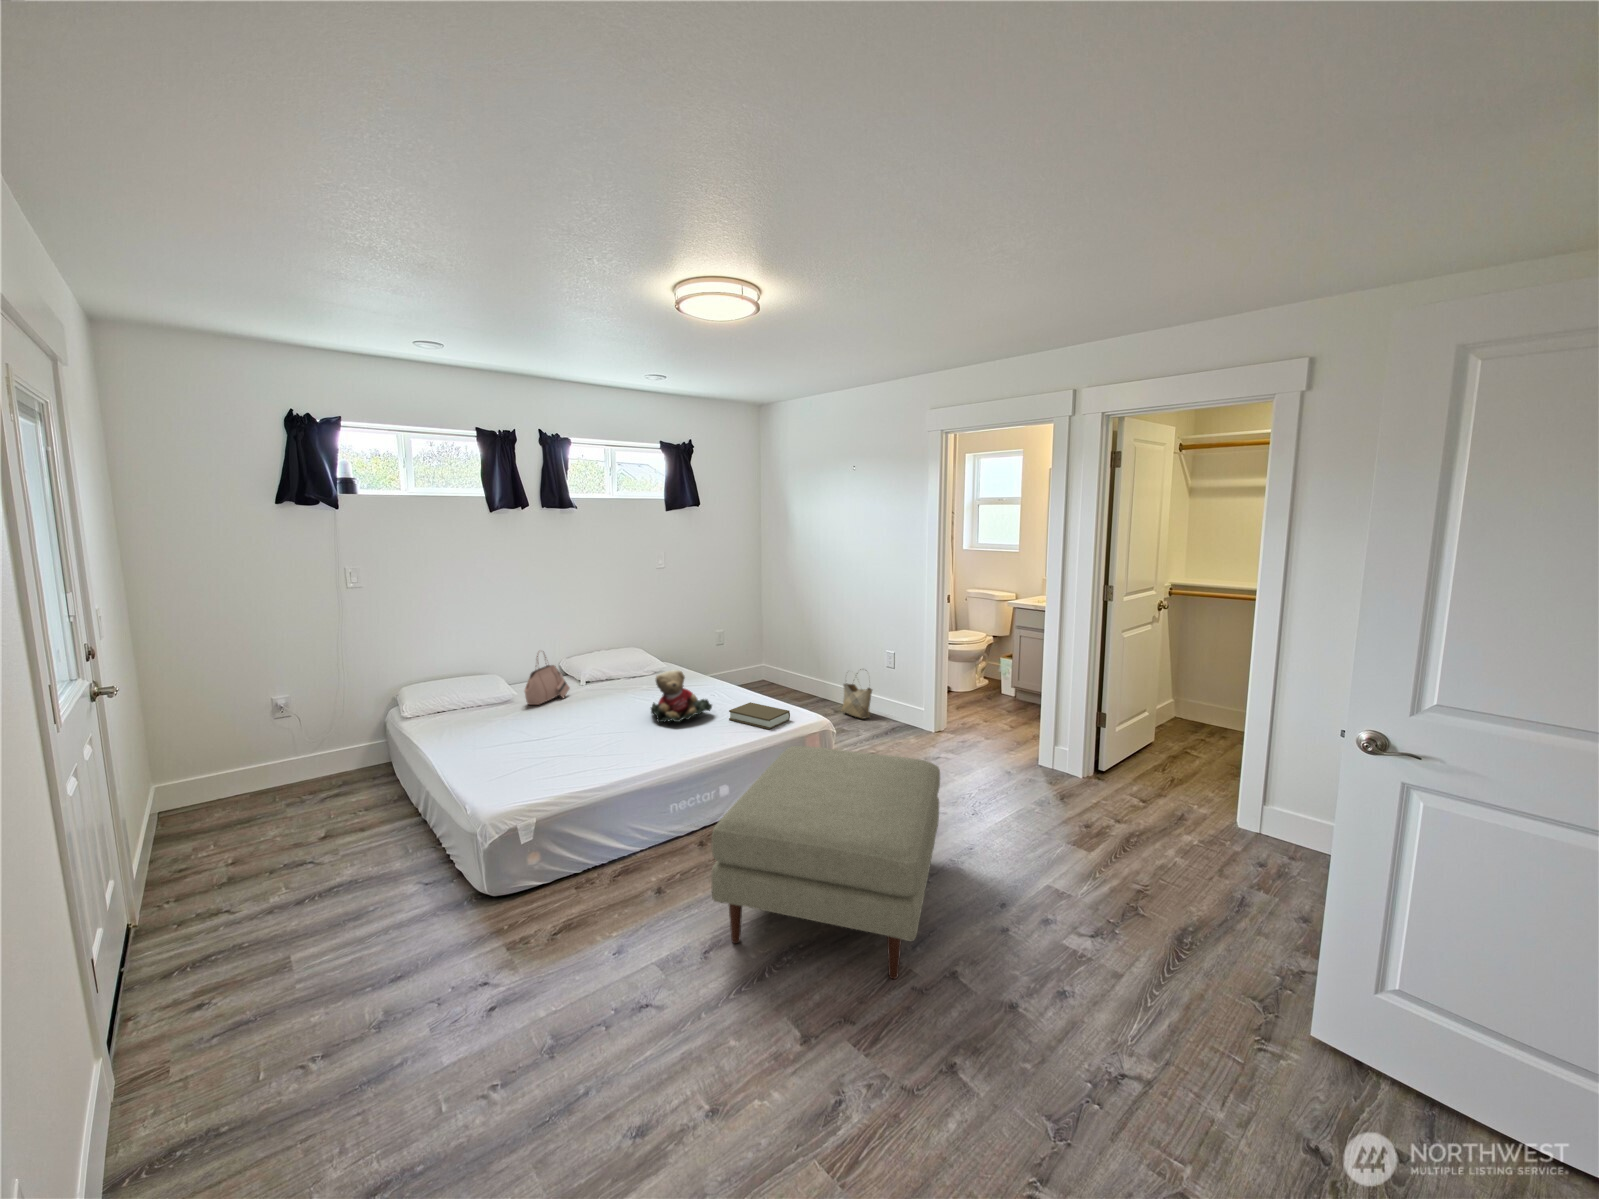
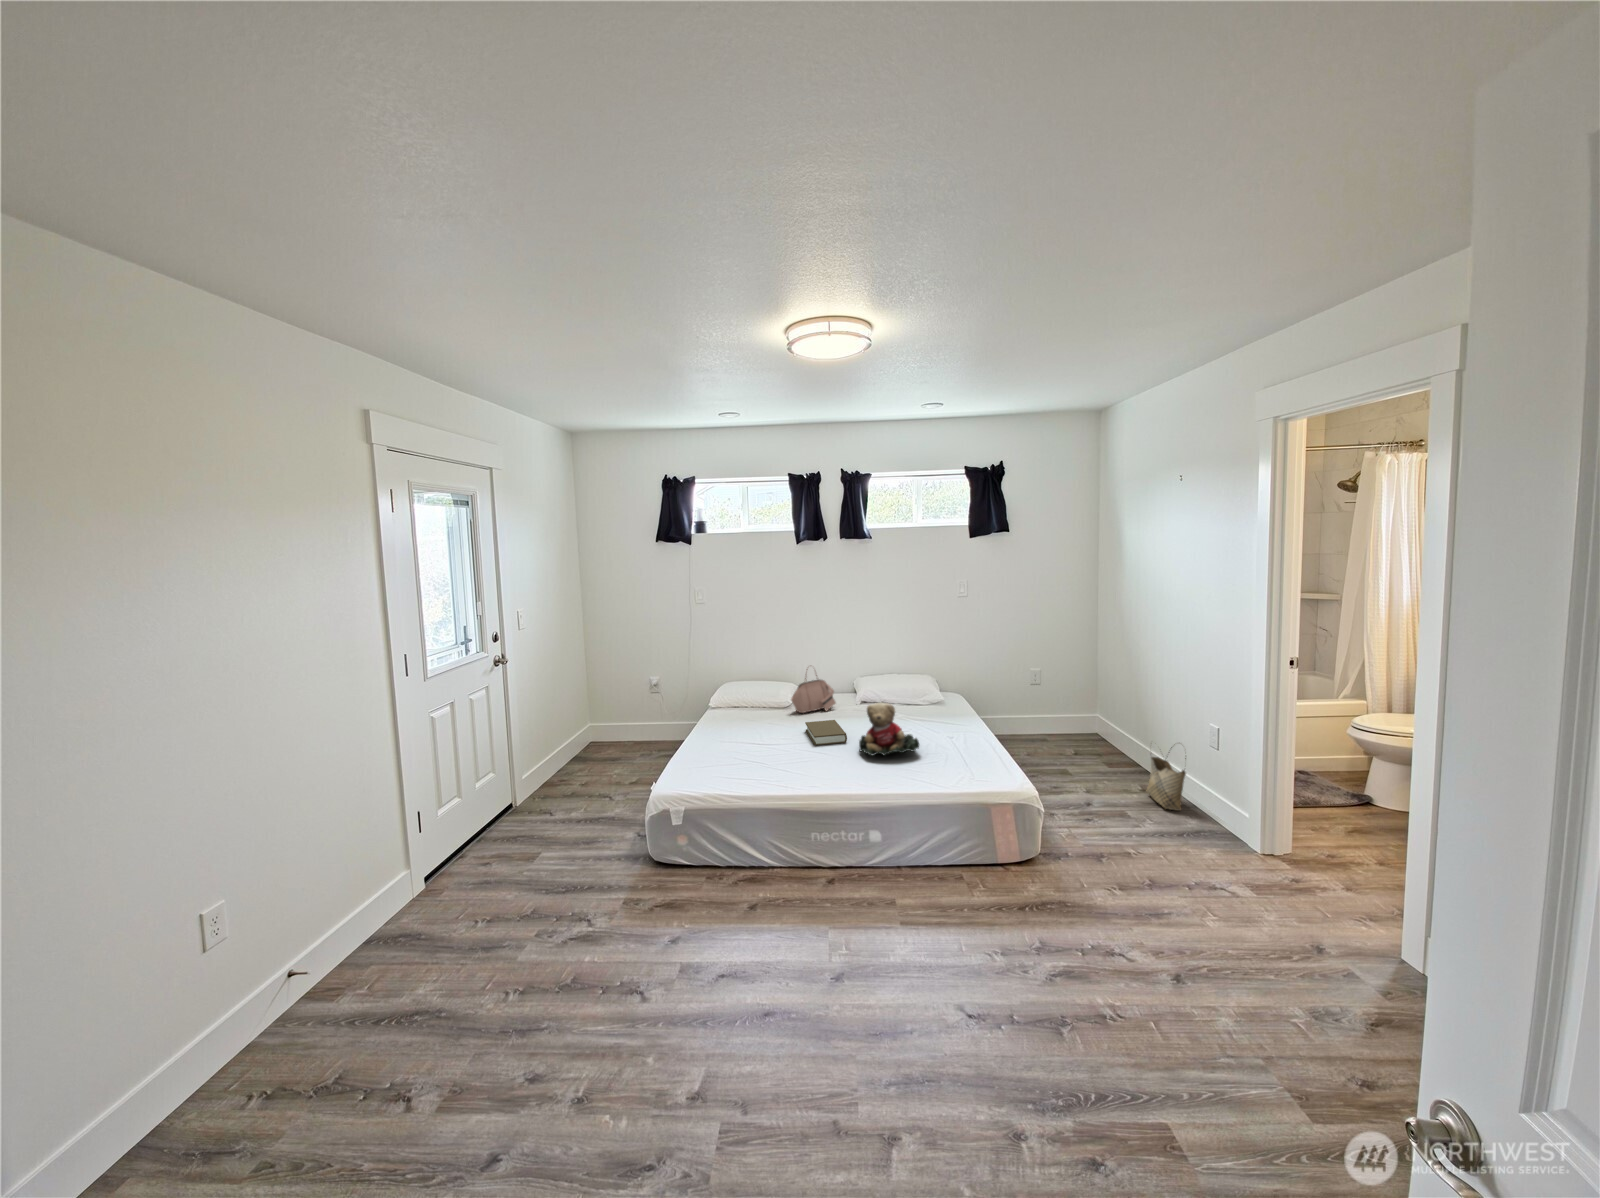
book: present [729,702,790,729] -> present [805,720,847,745]
ottoman: present [711,746,940,979] -> none [727,811,1043,1109]

